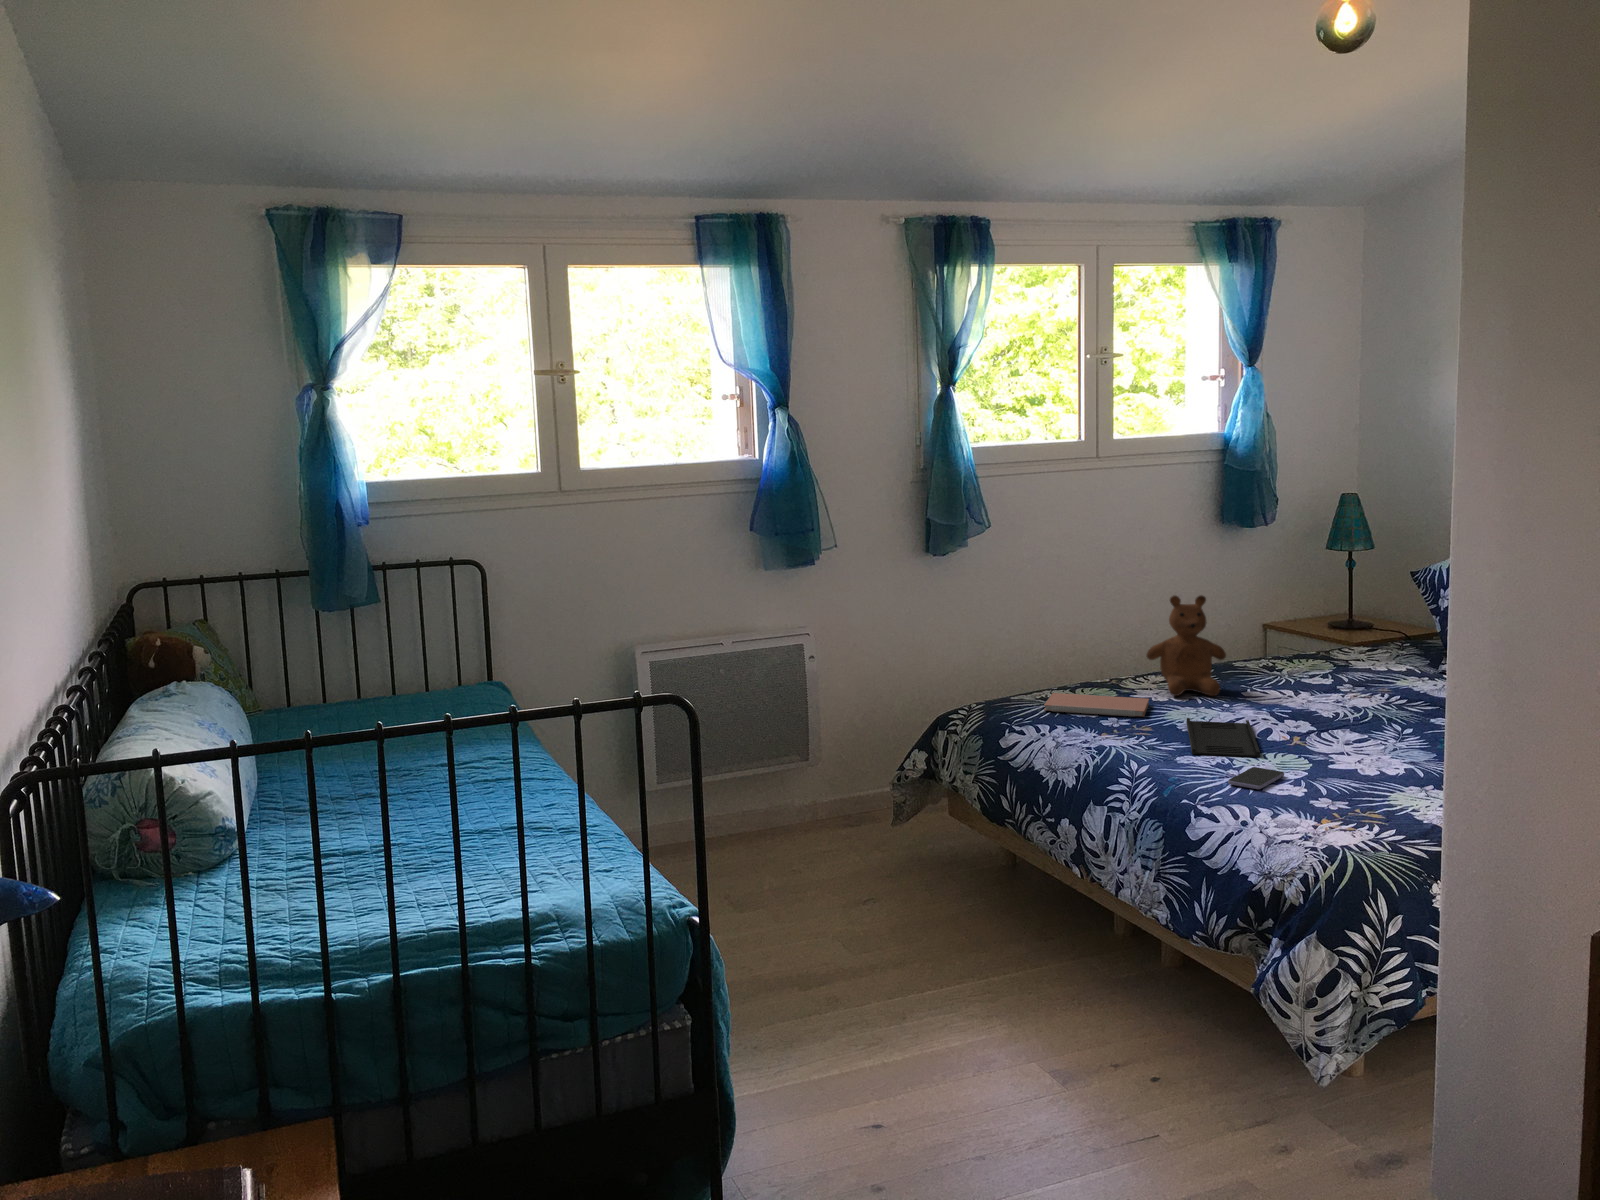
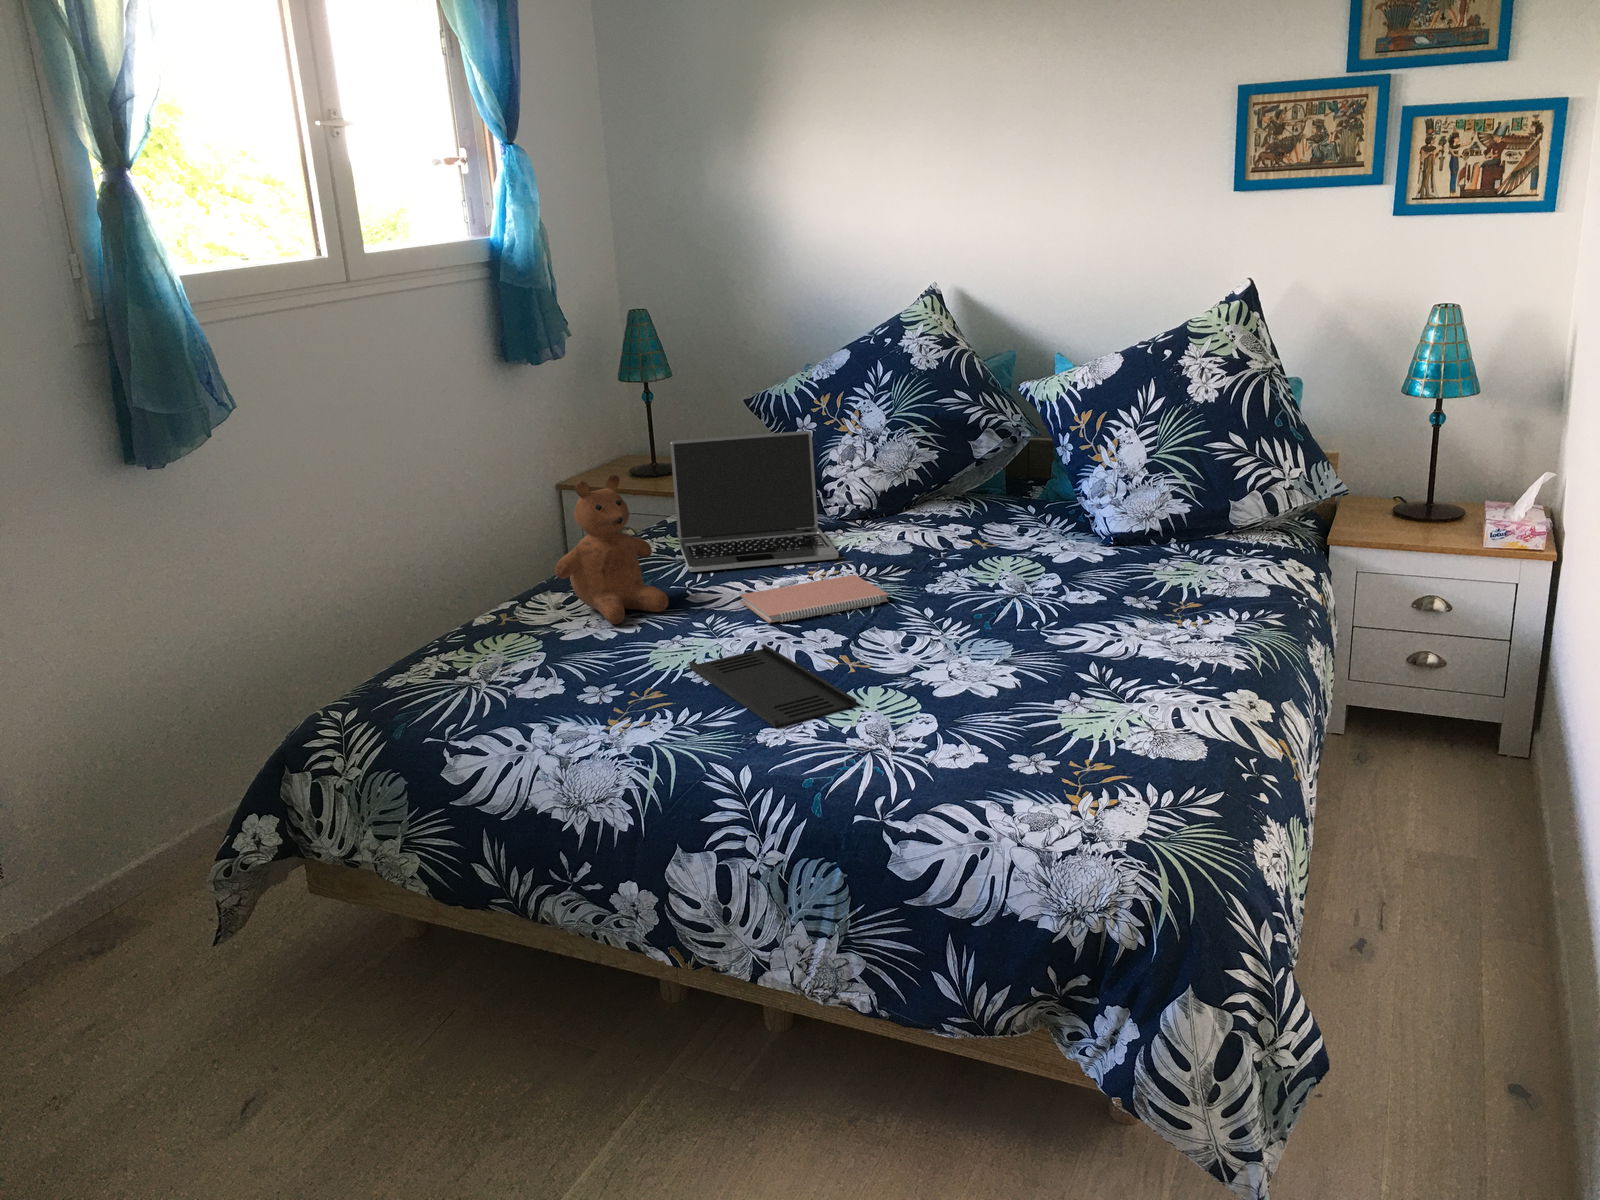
laptop: none [1268,589,1413,695] -> present [670,431,839,572]
notebook: present [1044,693,1149,717] -> present [740,575,889,623]
smartphone: present [1228,767,1284,789] -> none [884,727,944,773]

